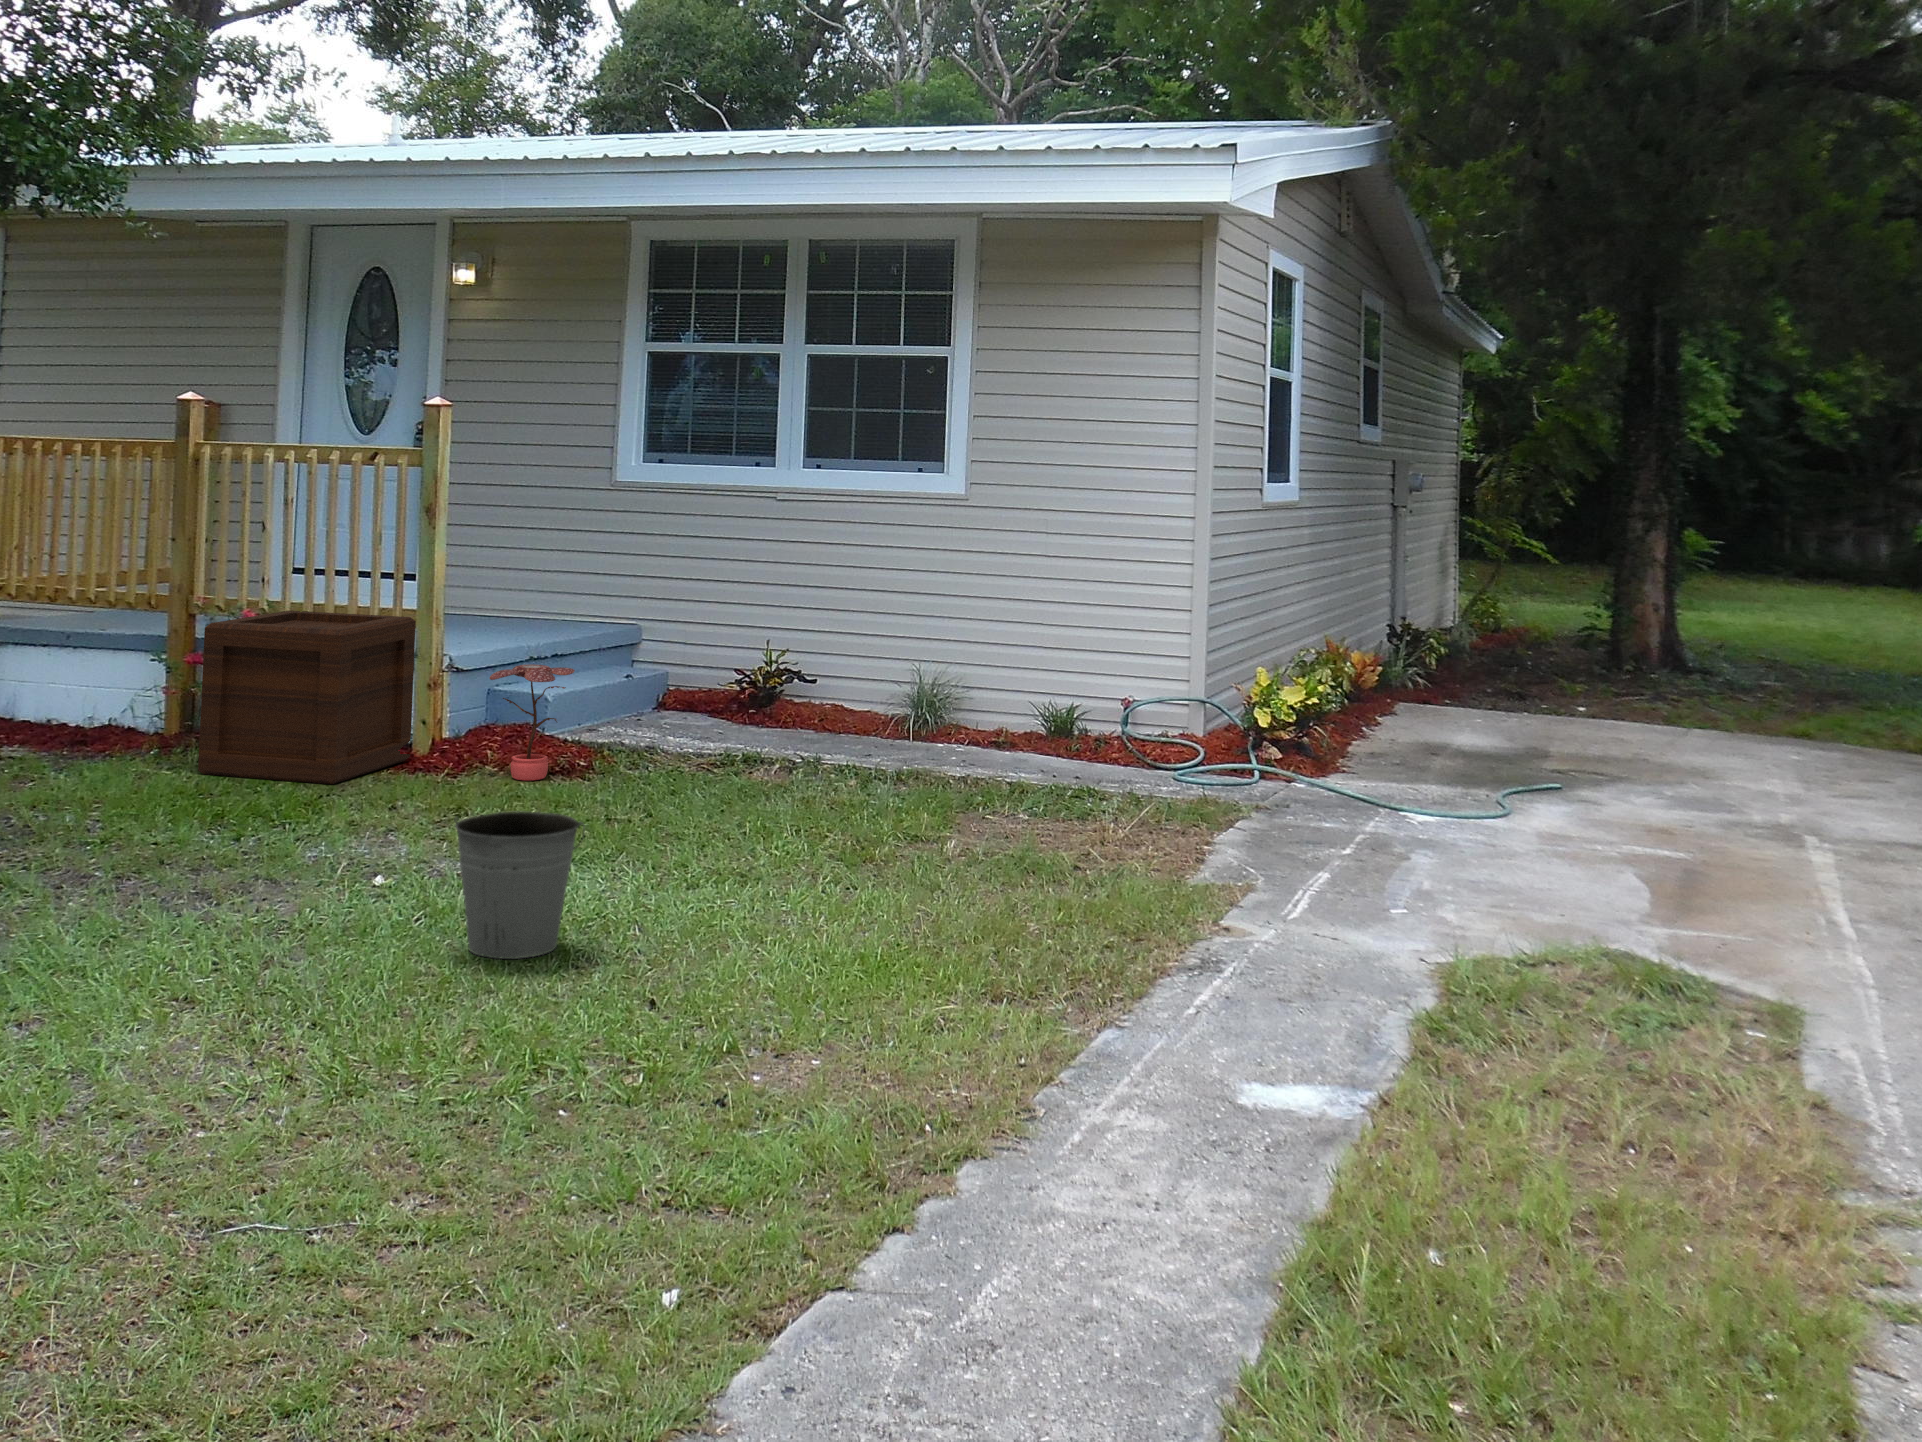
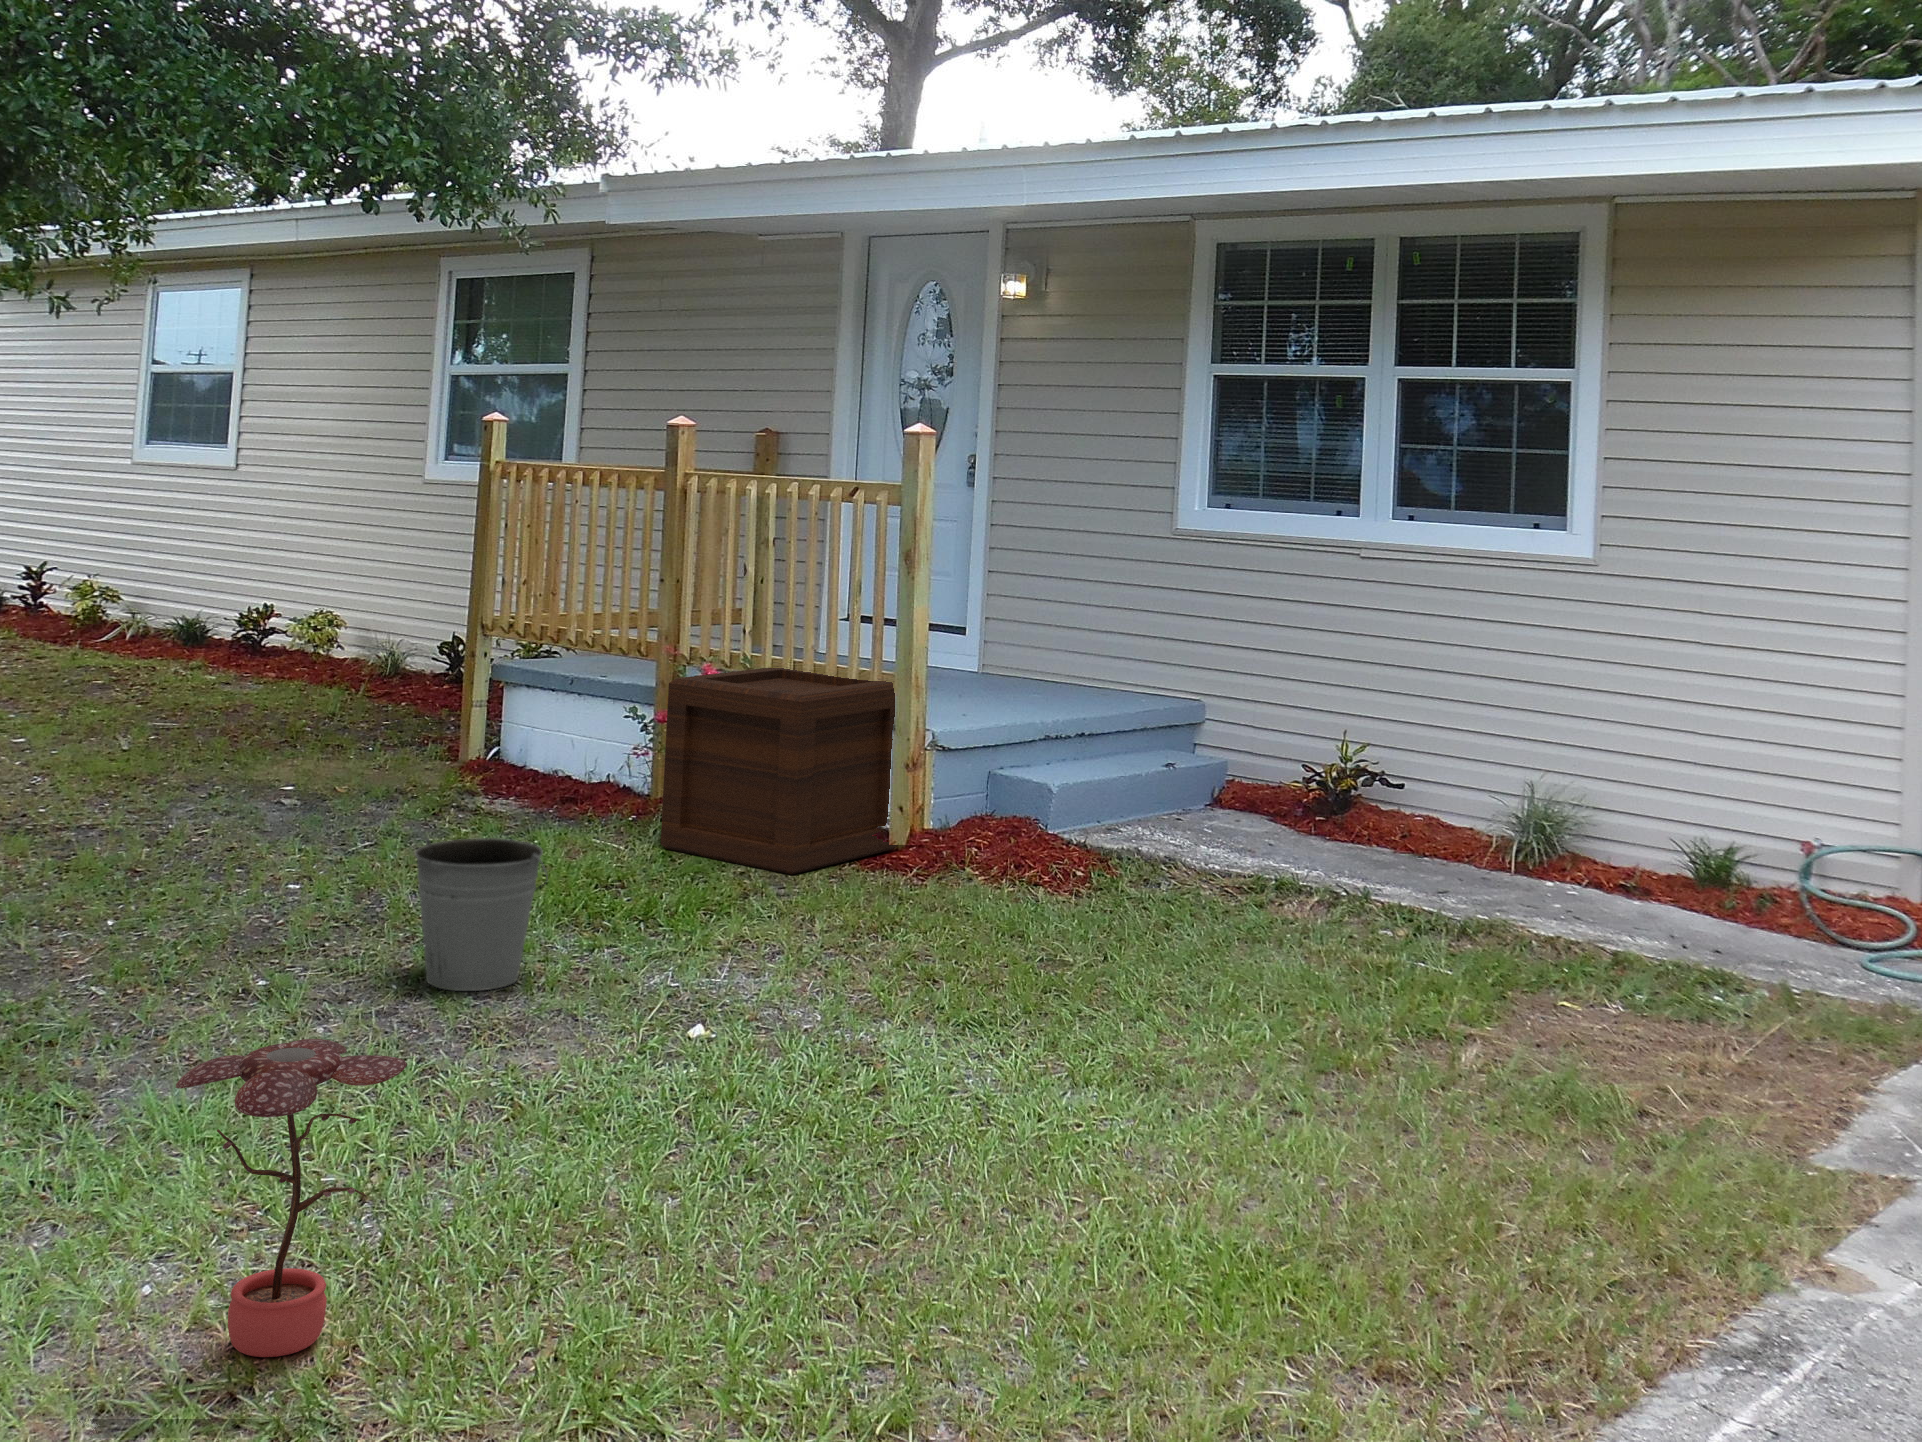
potted plant: present [490,664,575,781] -> present [176,1039,407,1357]
bucket: present [454,811,583,959] -> present [415,838,547,991]

